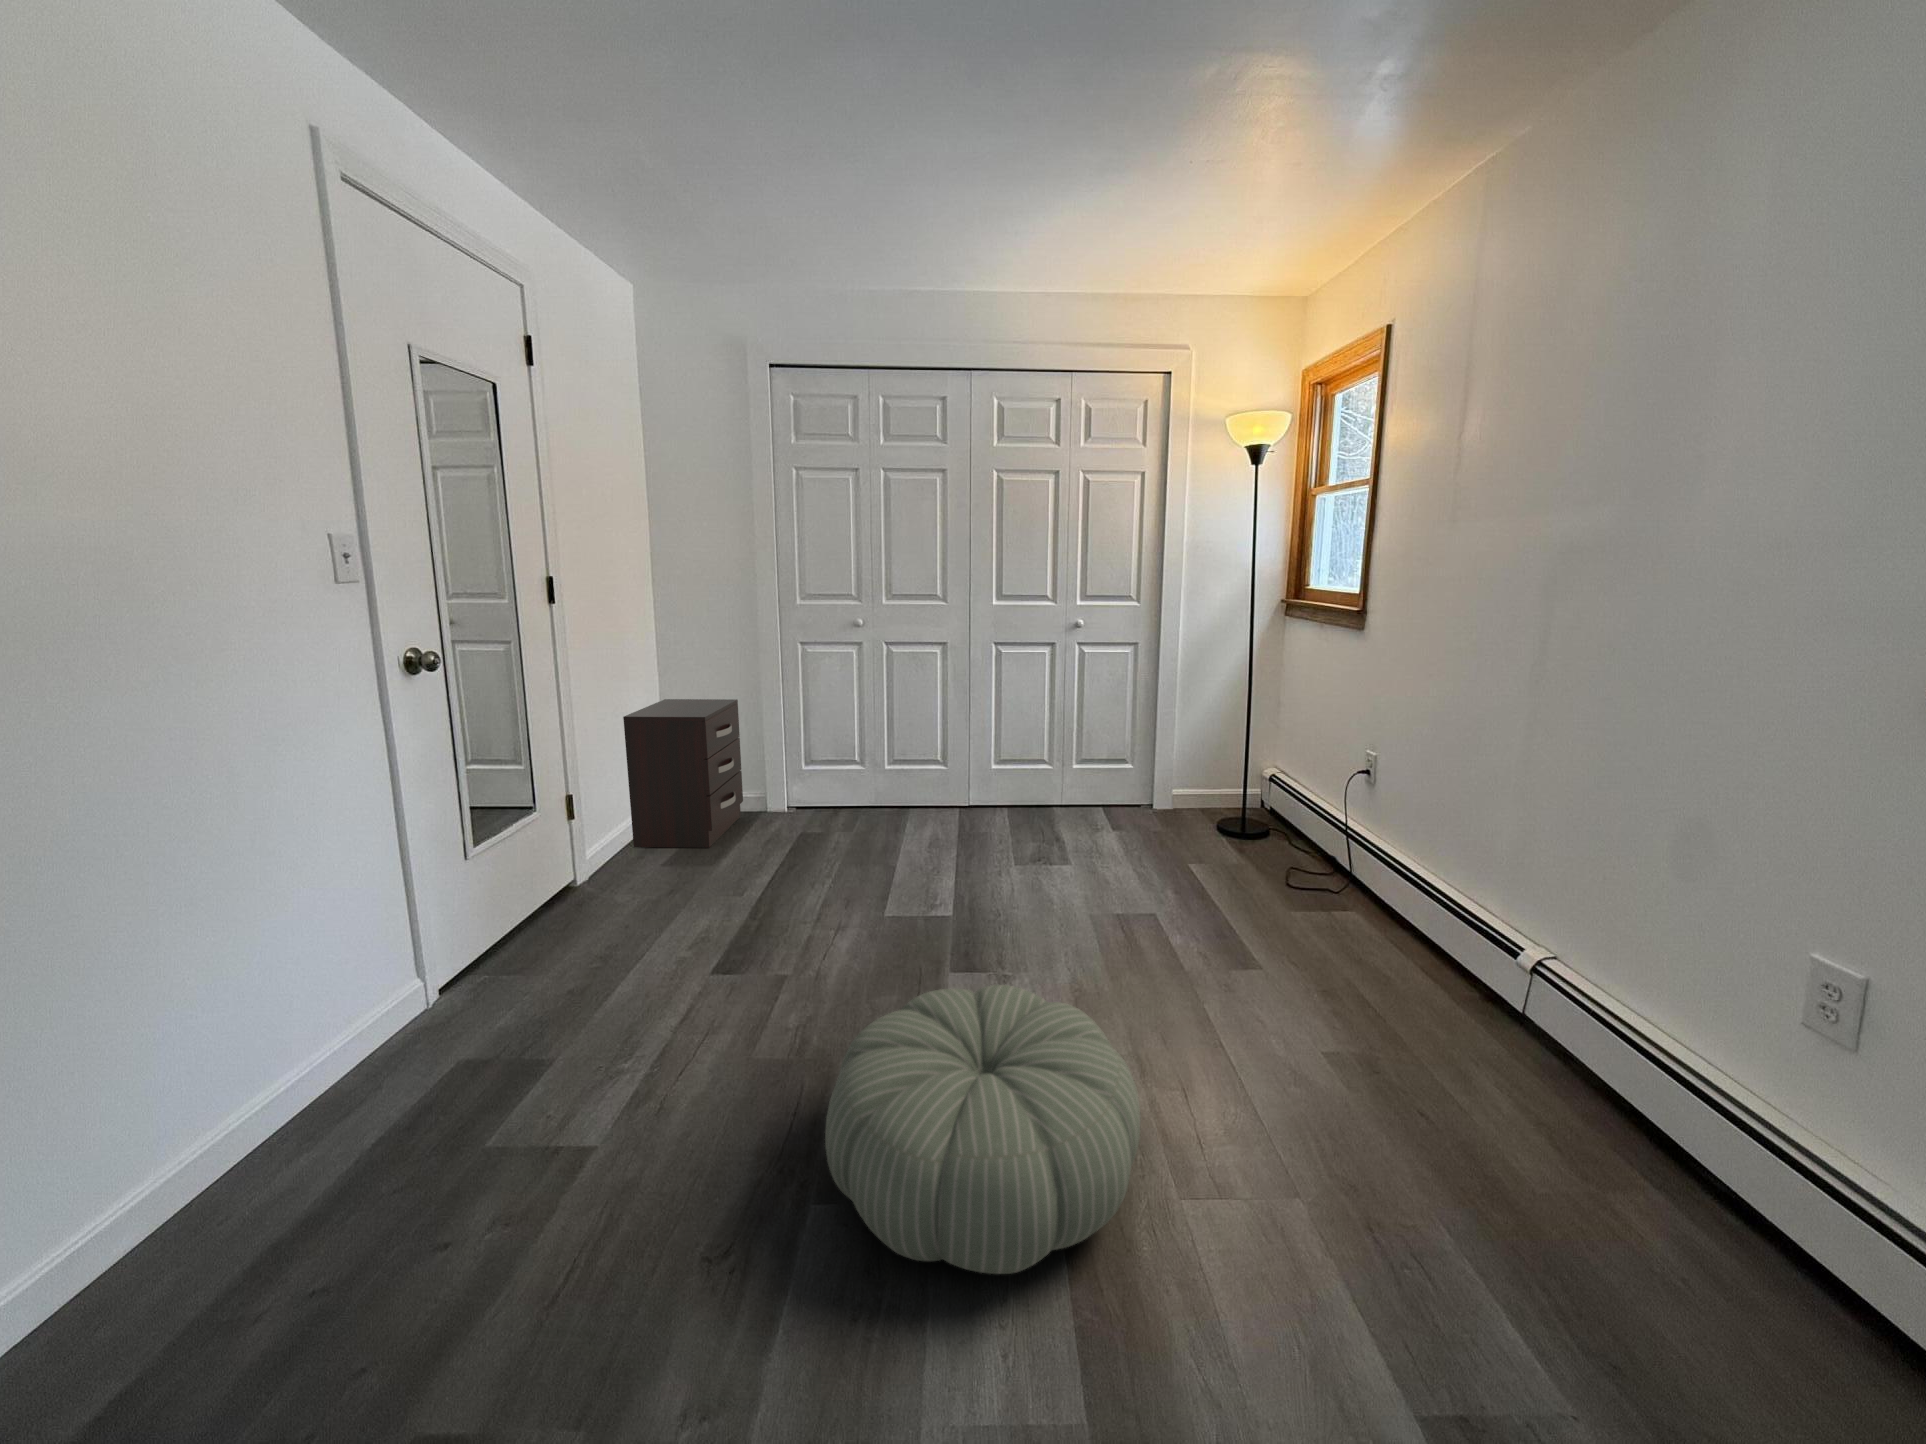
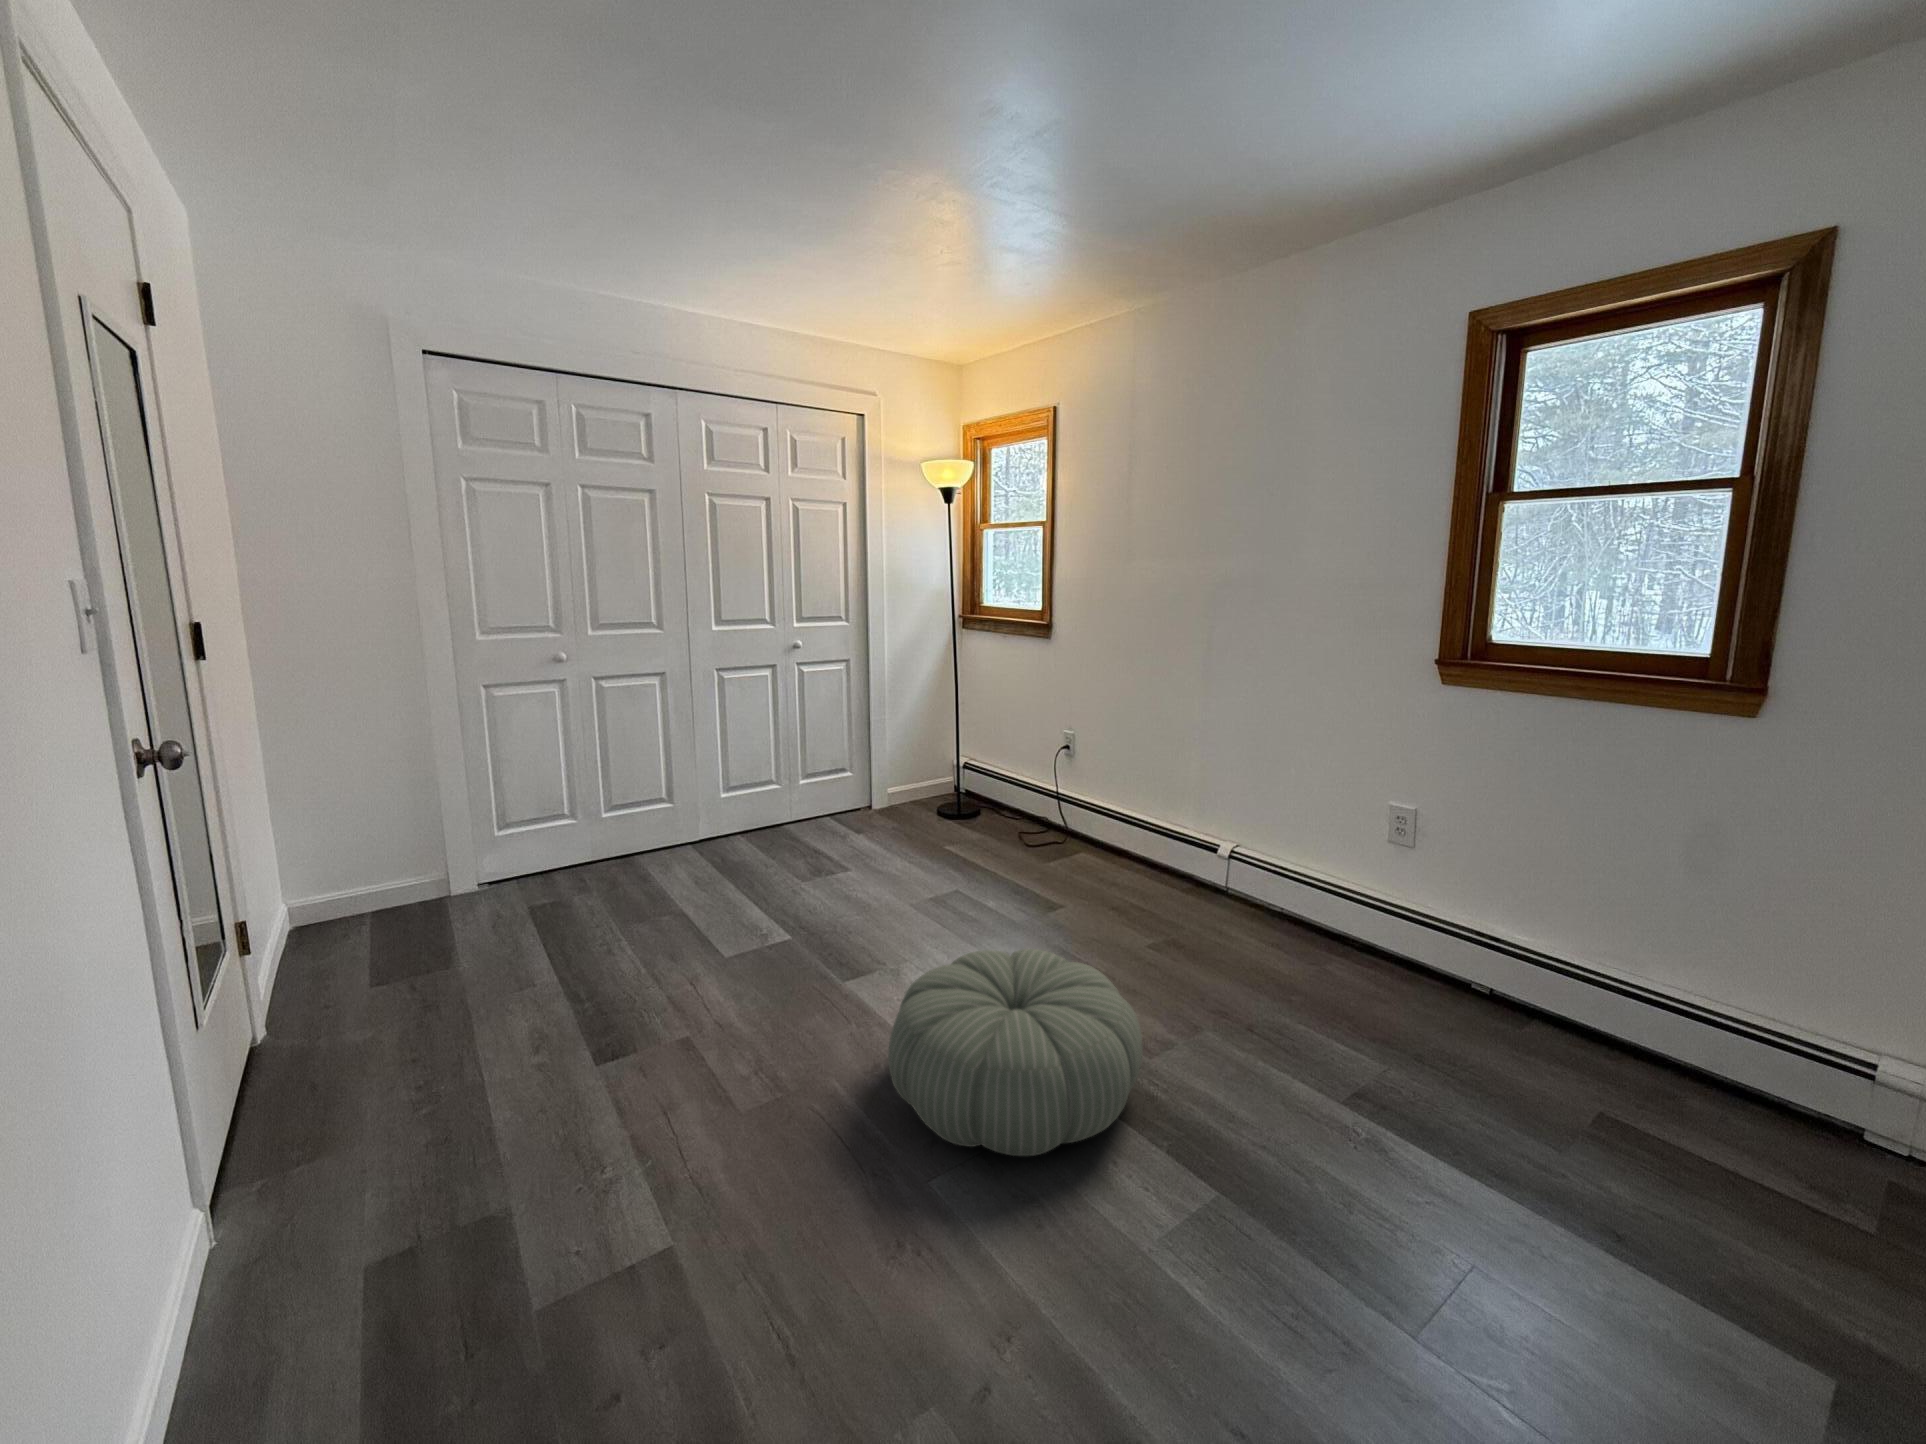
dresser: present [623,699,743,848] -> none [258,766,423,986]

